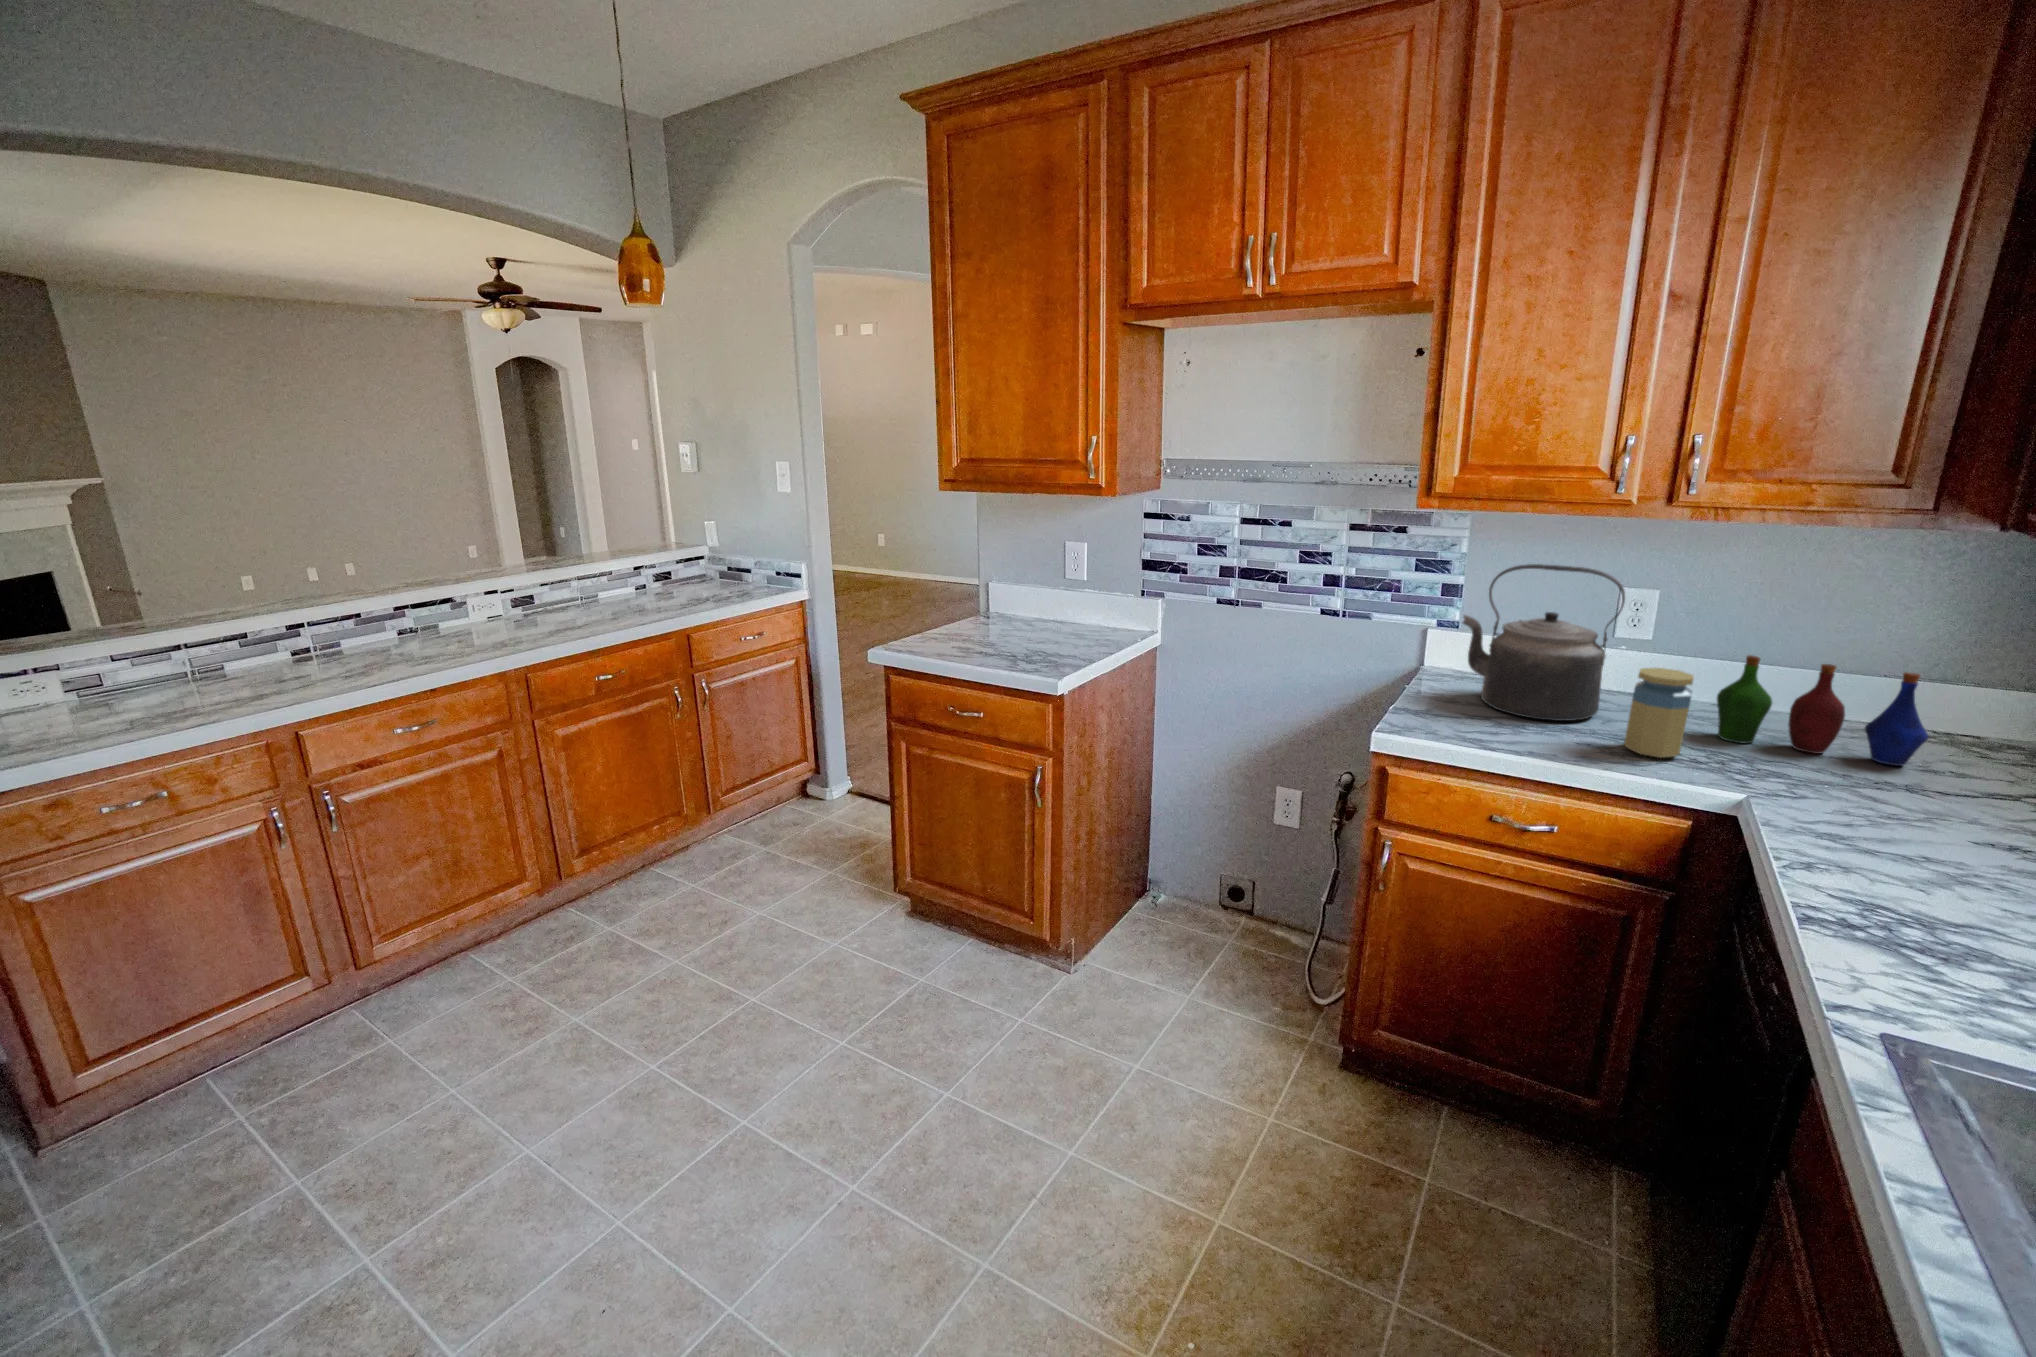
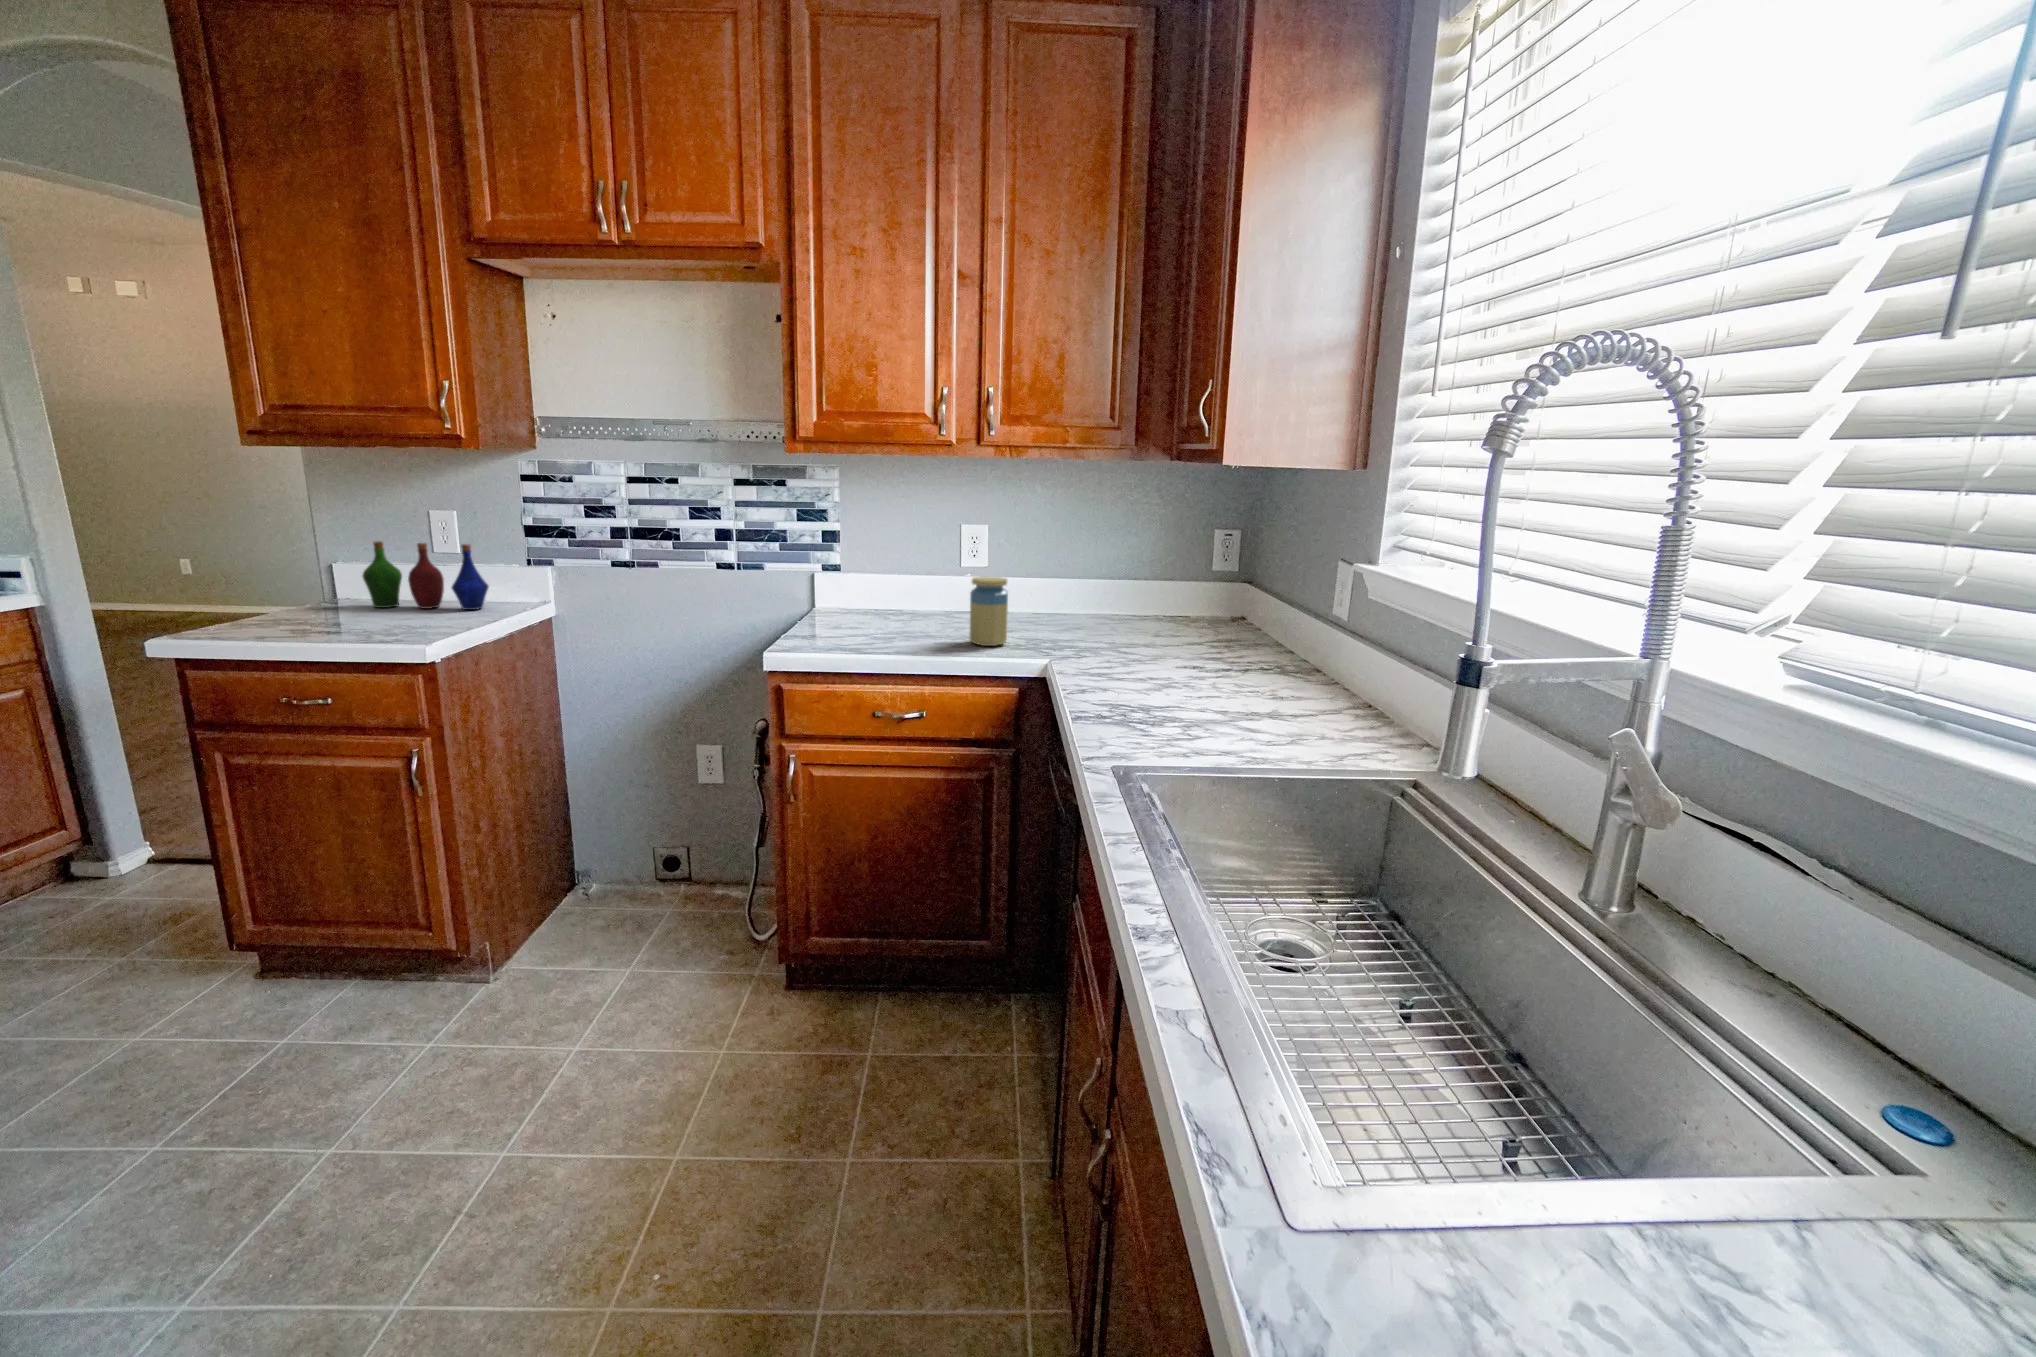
kettle: present [1463,564,1625,721] -> none [842,503,959,632]
bottle: present [1717,655,1928,766] -> present [363,541,489,610]

